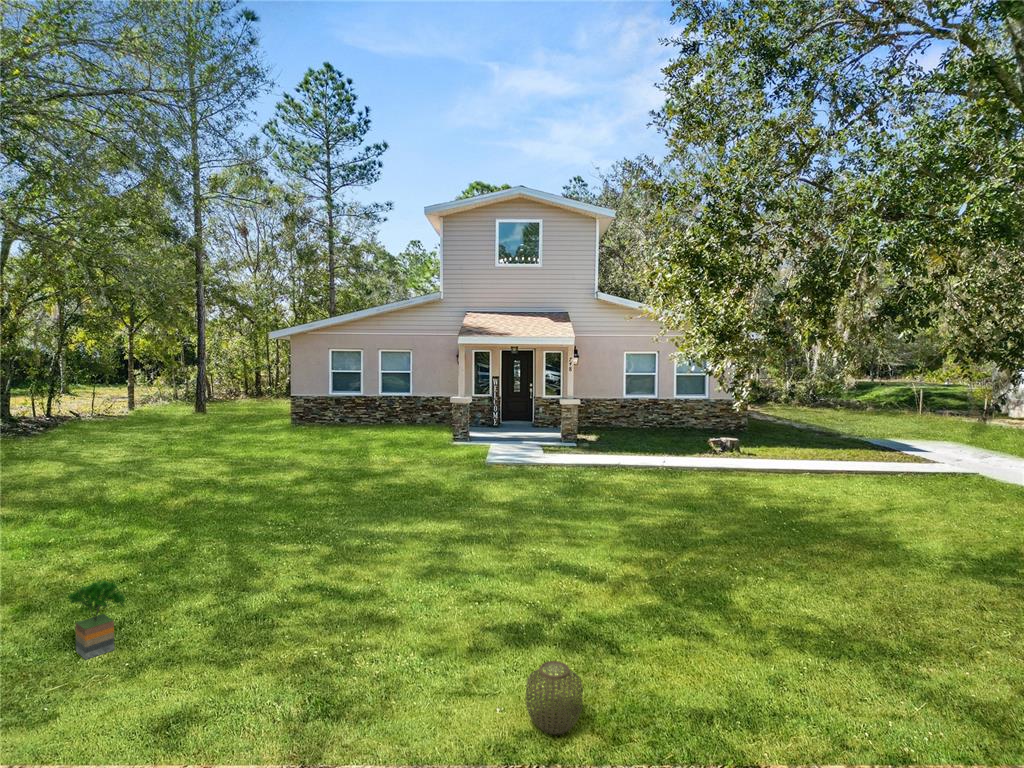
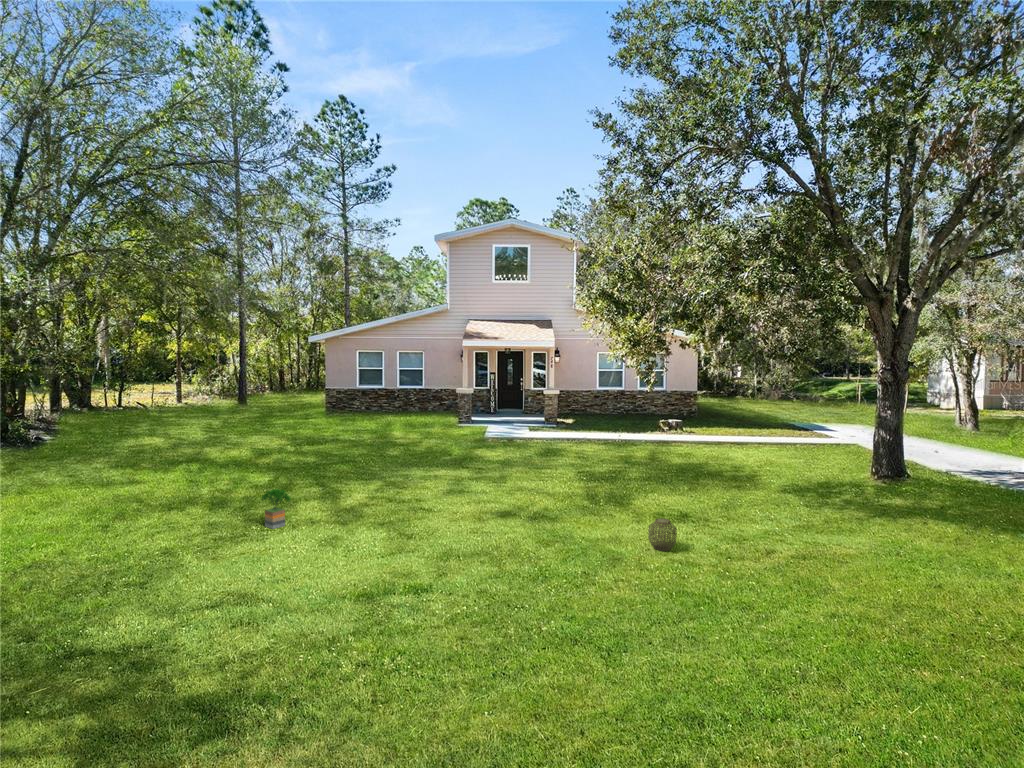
woven basket: present [526,661,583,734] -> present [648,518,677,551]

